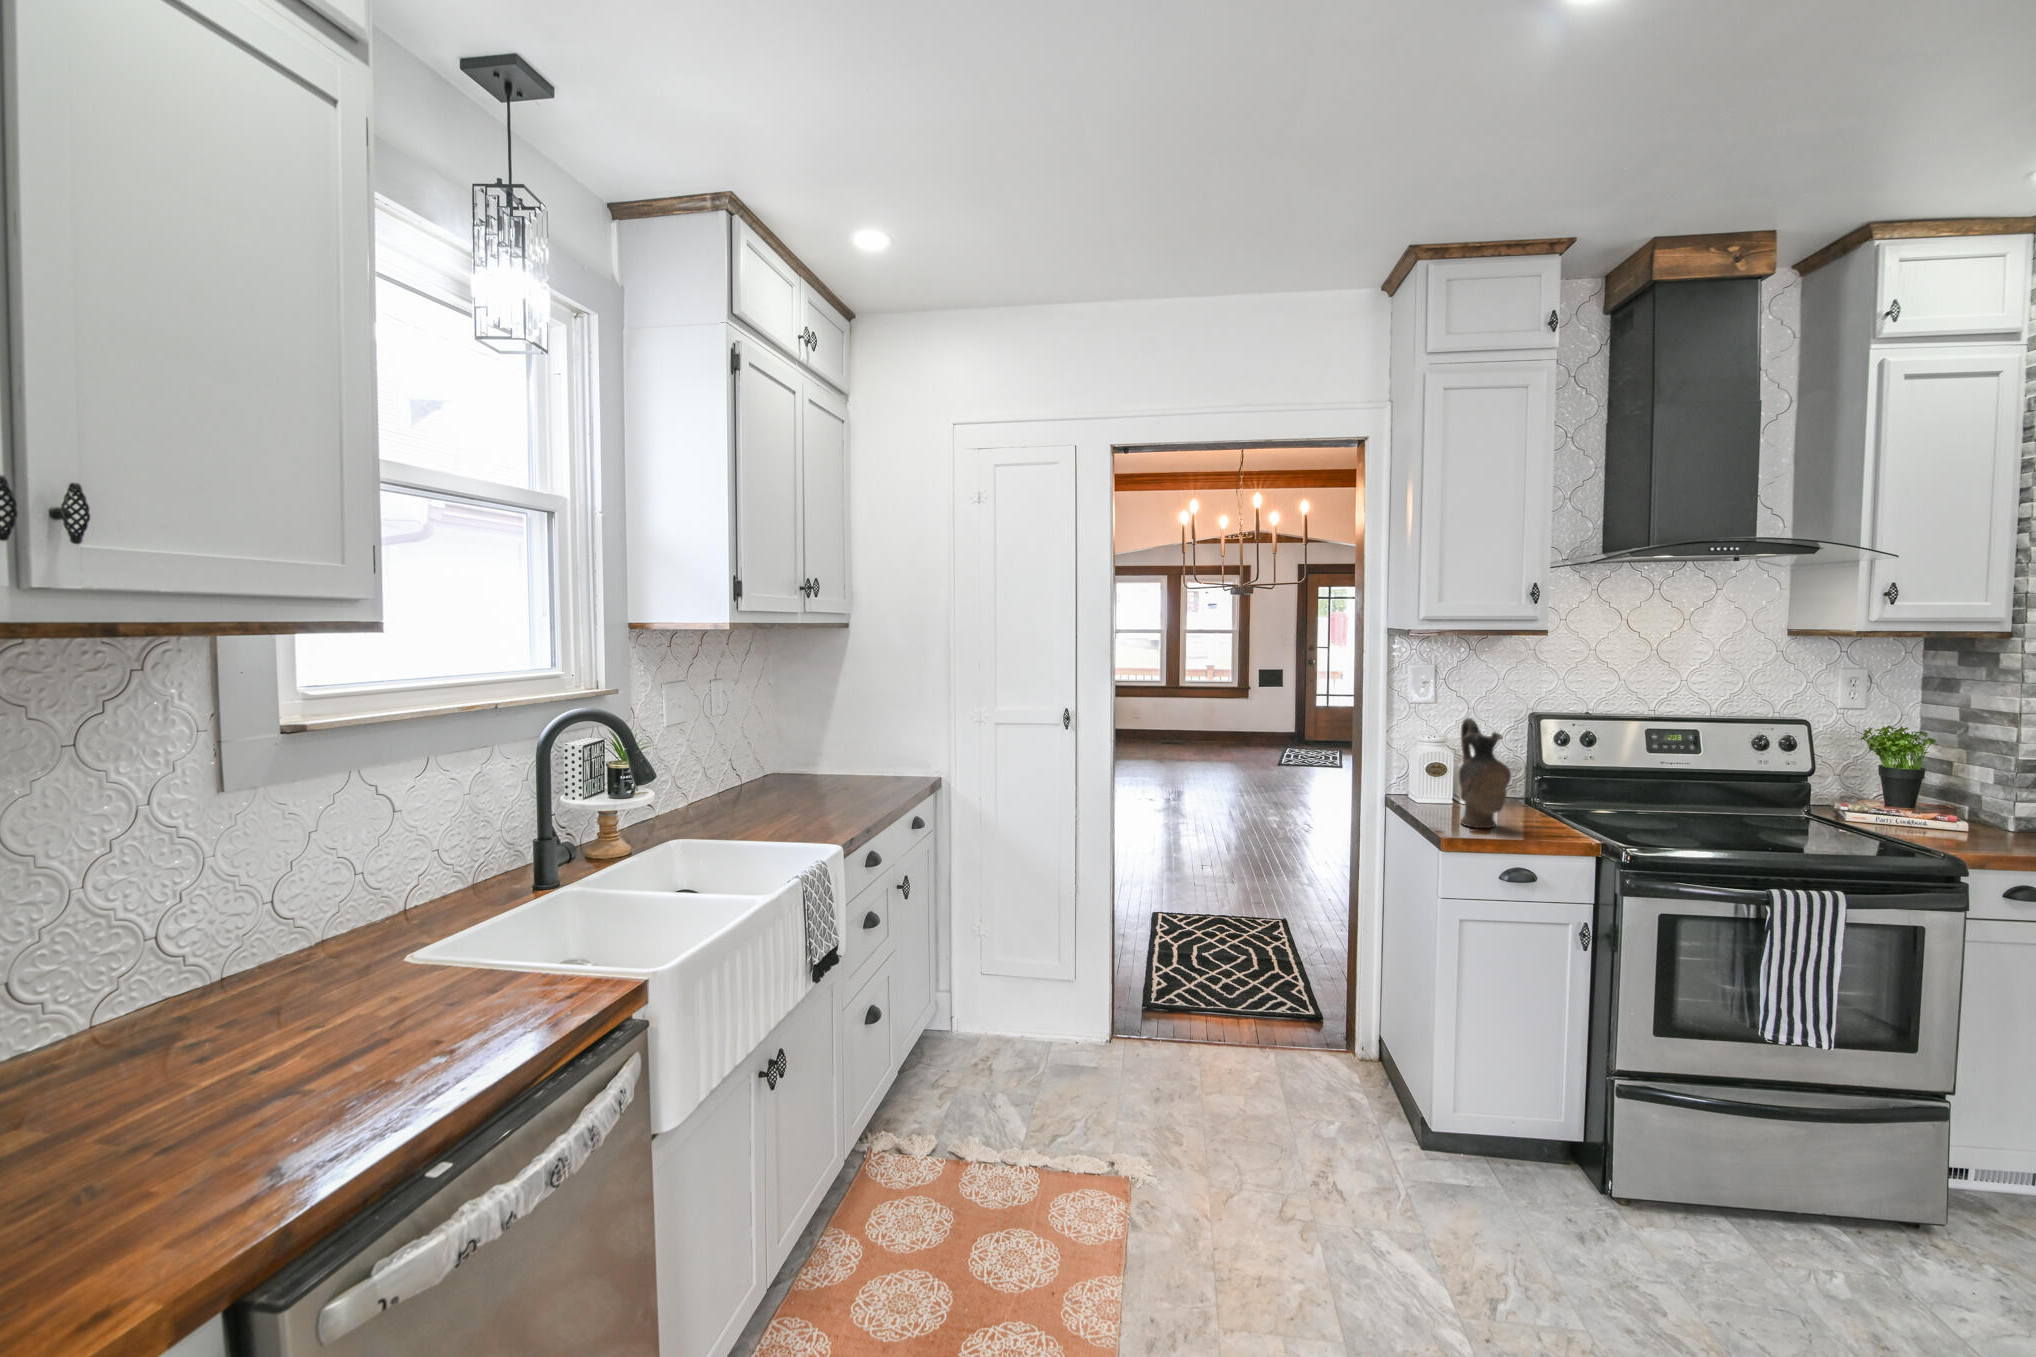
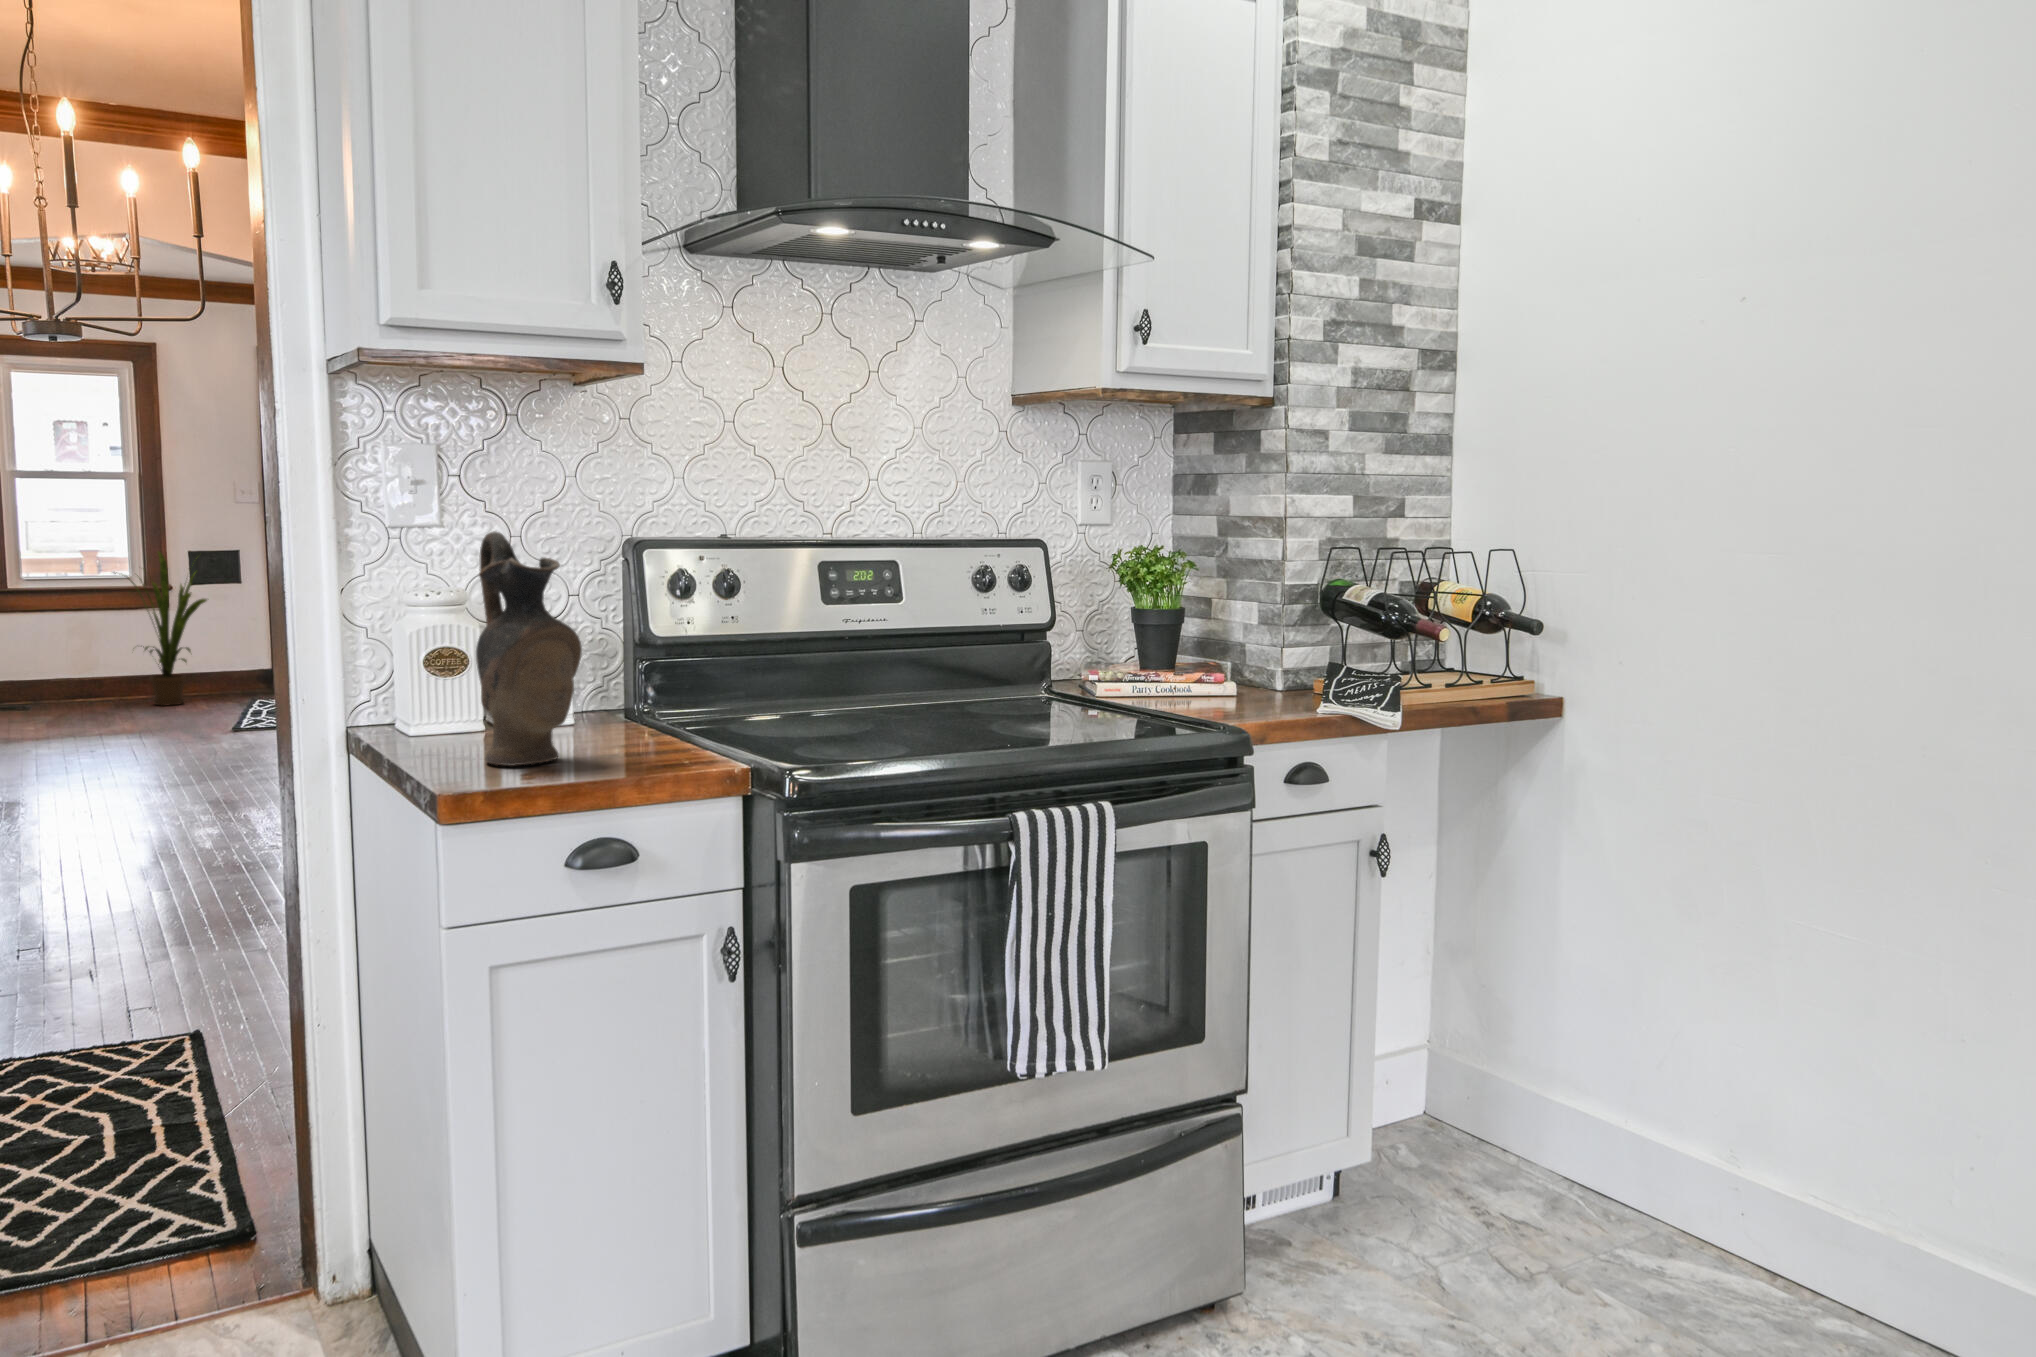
house plant: none [1209,664,1254,744] -> present [115,552,207,706]

